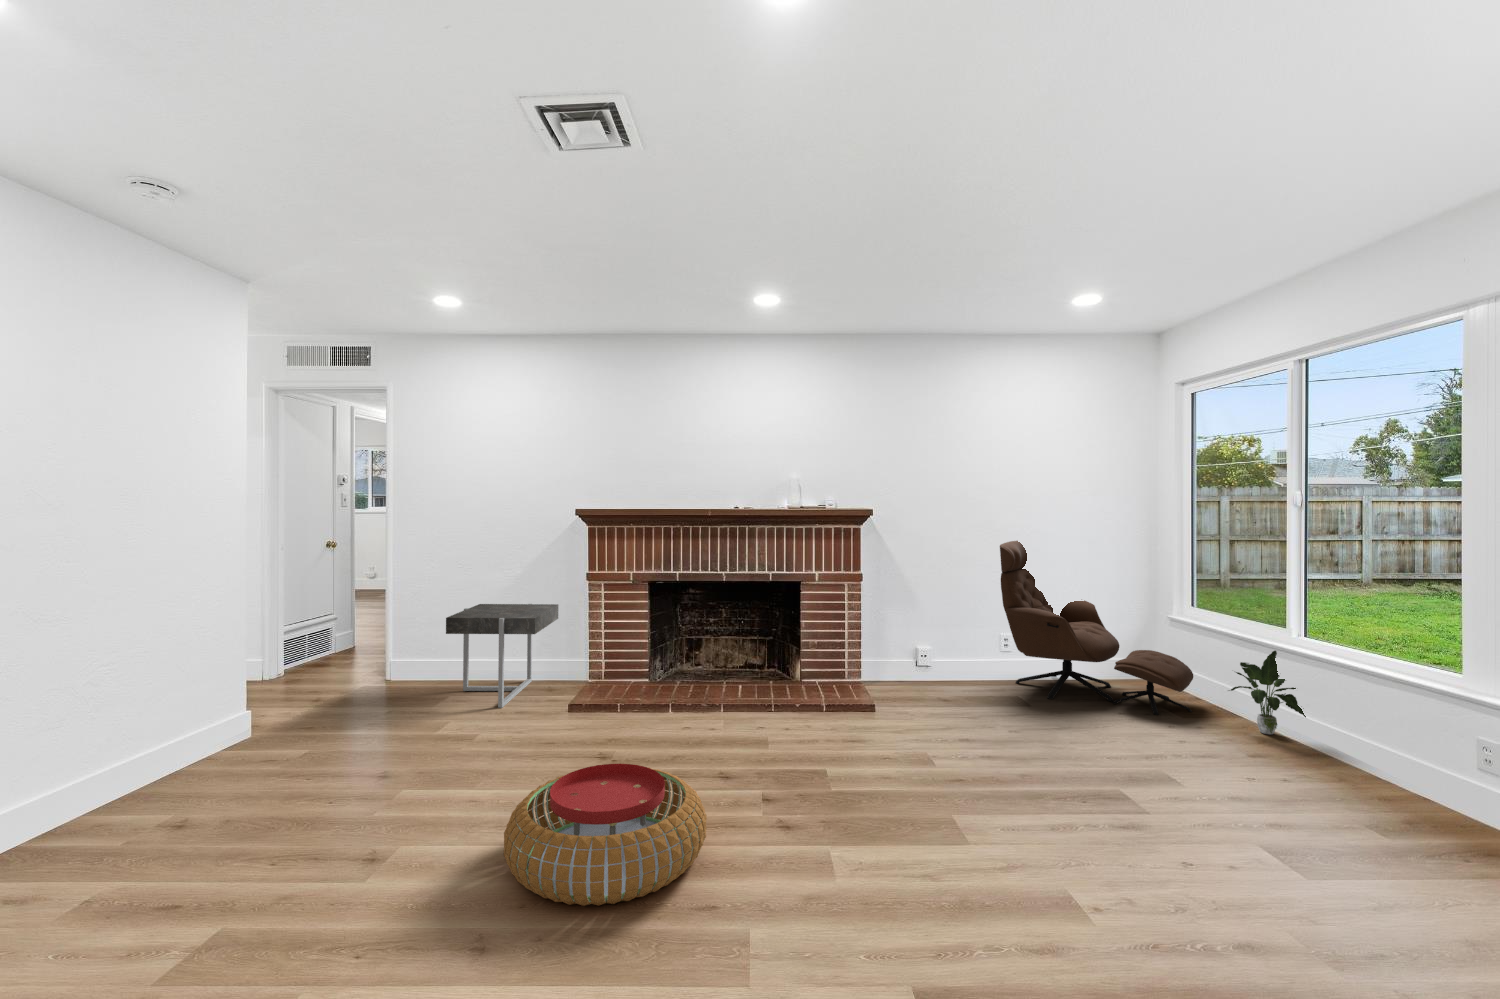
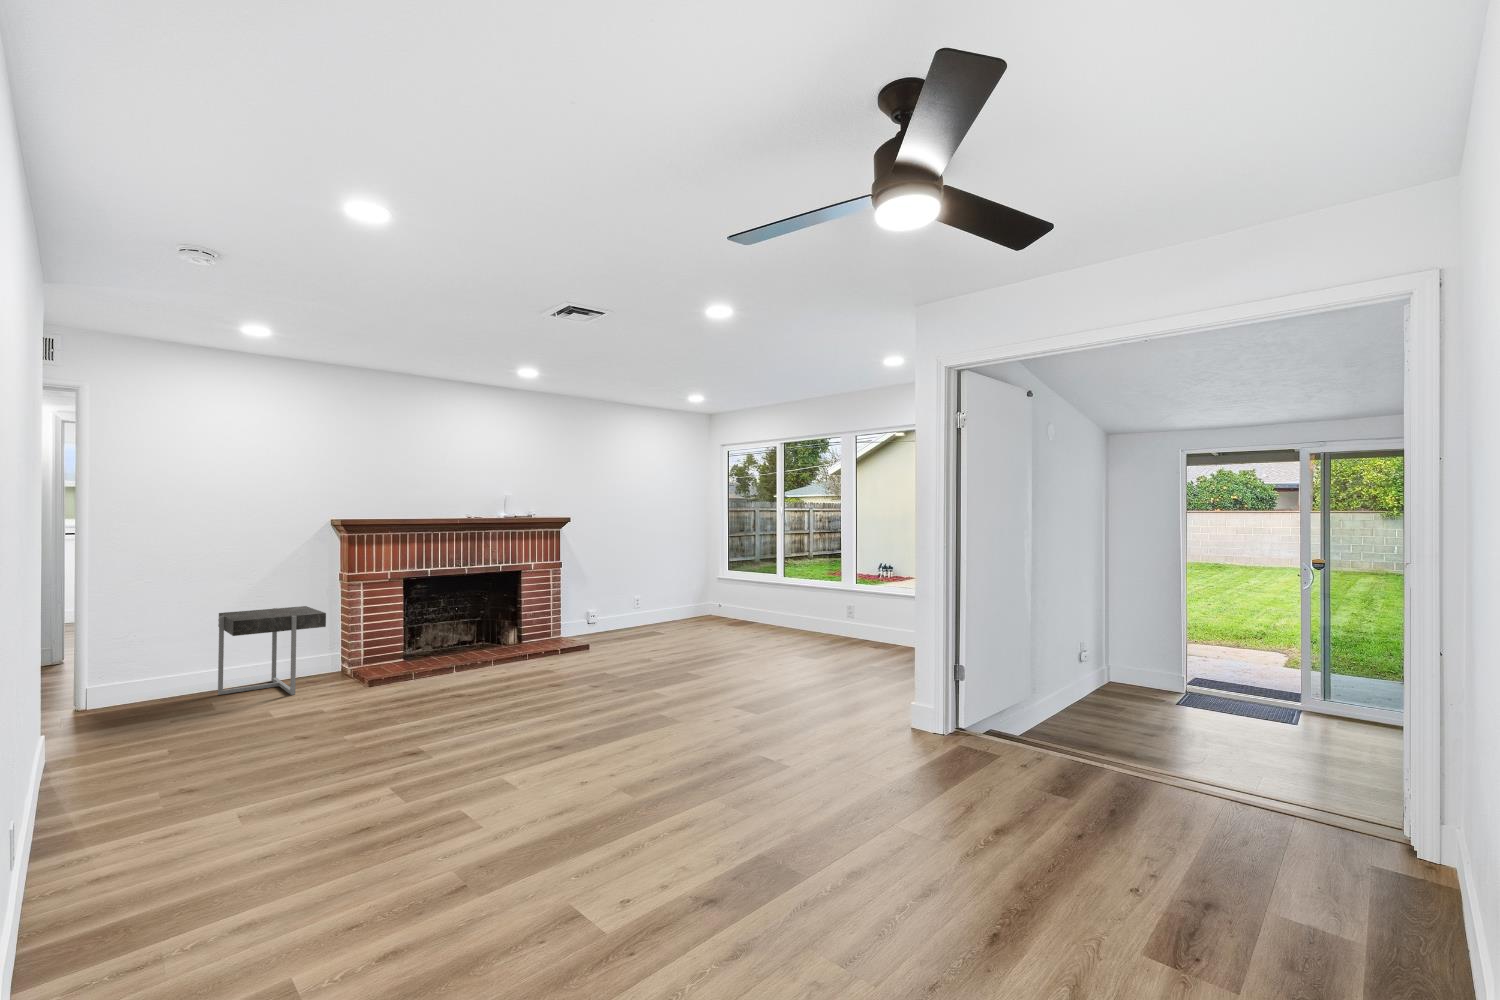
lounge chair: present [1000,541,1193,715] -> none [638,537,739,630]
potted plant: present [1229,651,1306,735] -> none [757,585,789,628]
pouf: present [504,764,707,906] -> none [487,667,605,730]

